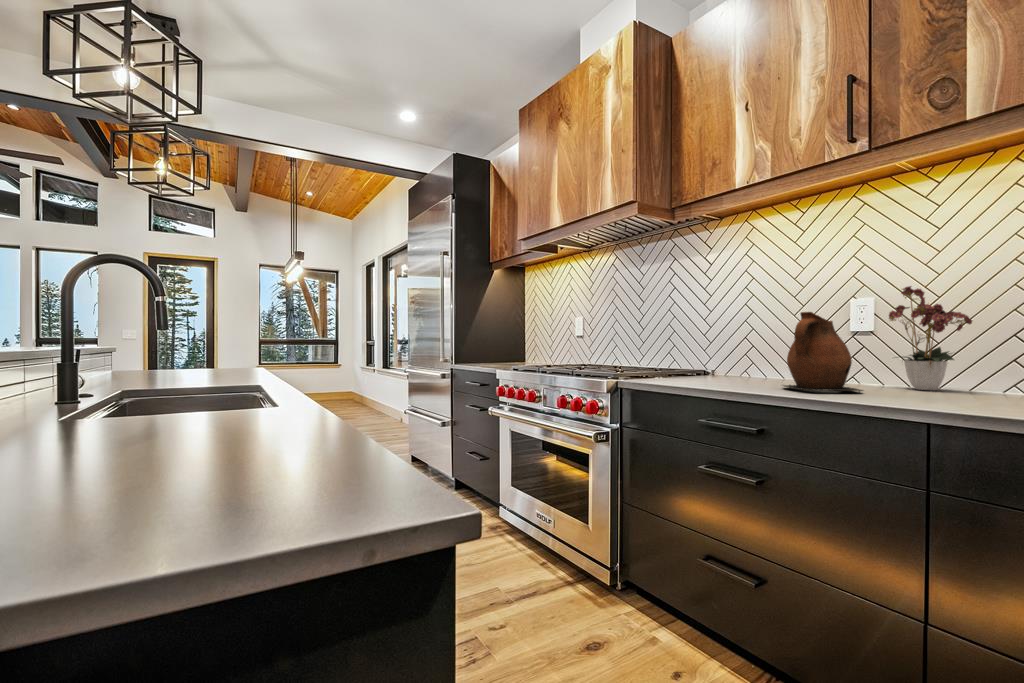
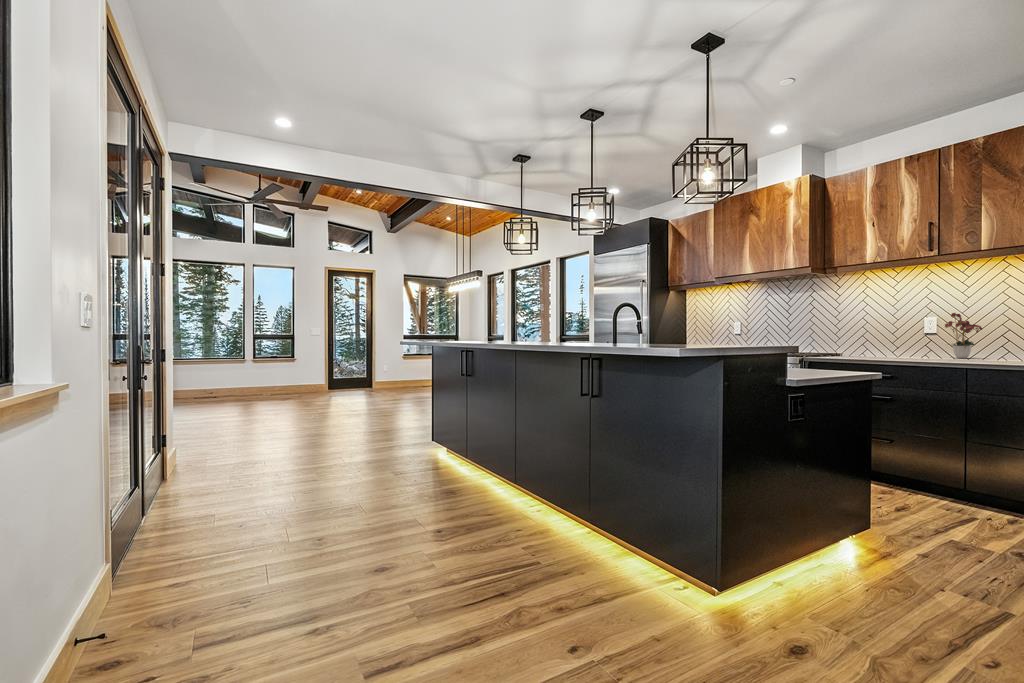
ceramic pitcher: present [783,312,863,392] -> none [897,325,938,360]

